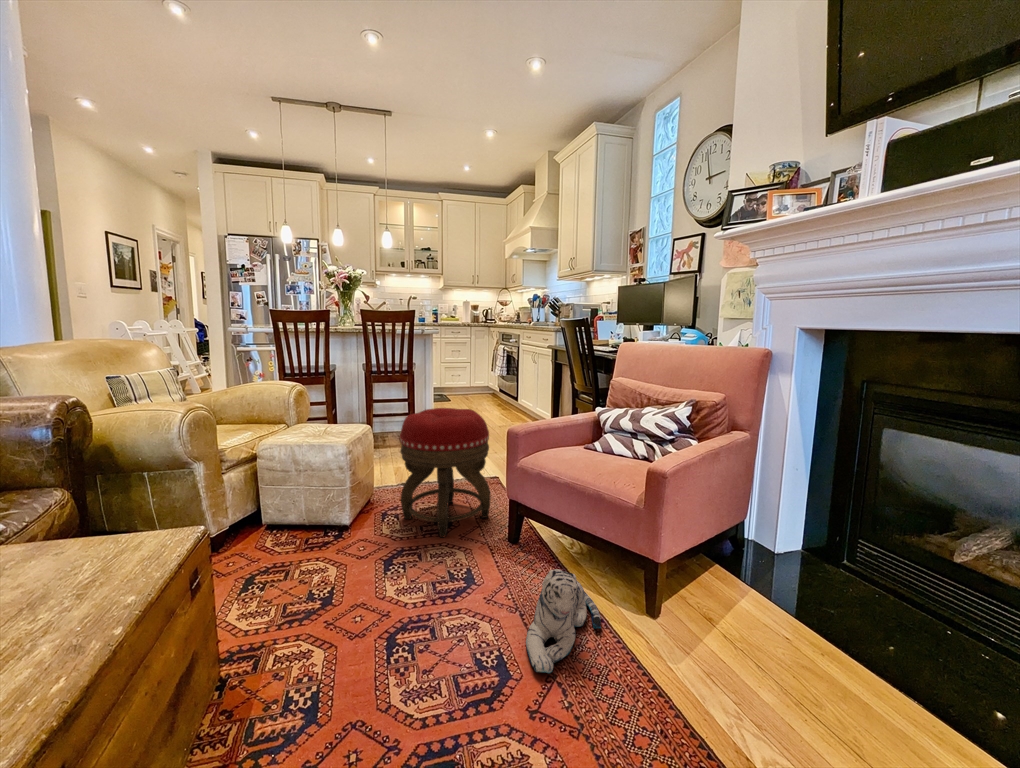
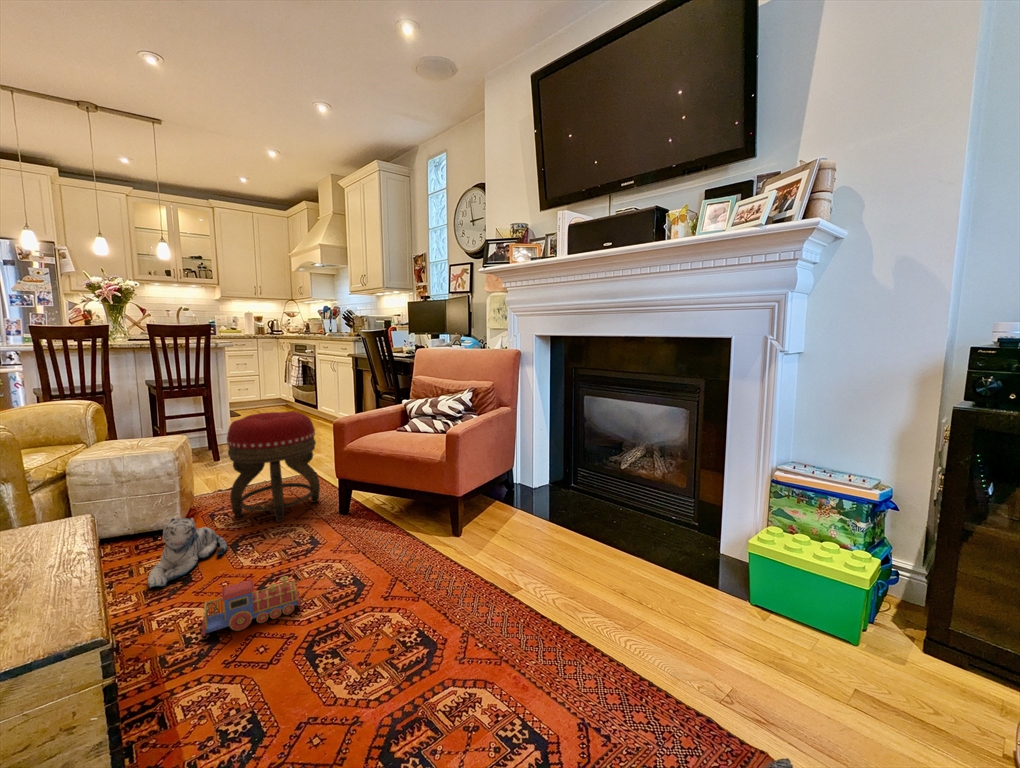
plush toy: present [526,569,601,673] -> present [148,518,228,588]
toy train: none [303,637,423,703] -> present [201,576,301,636]

